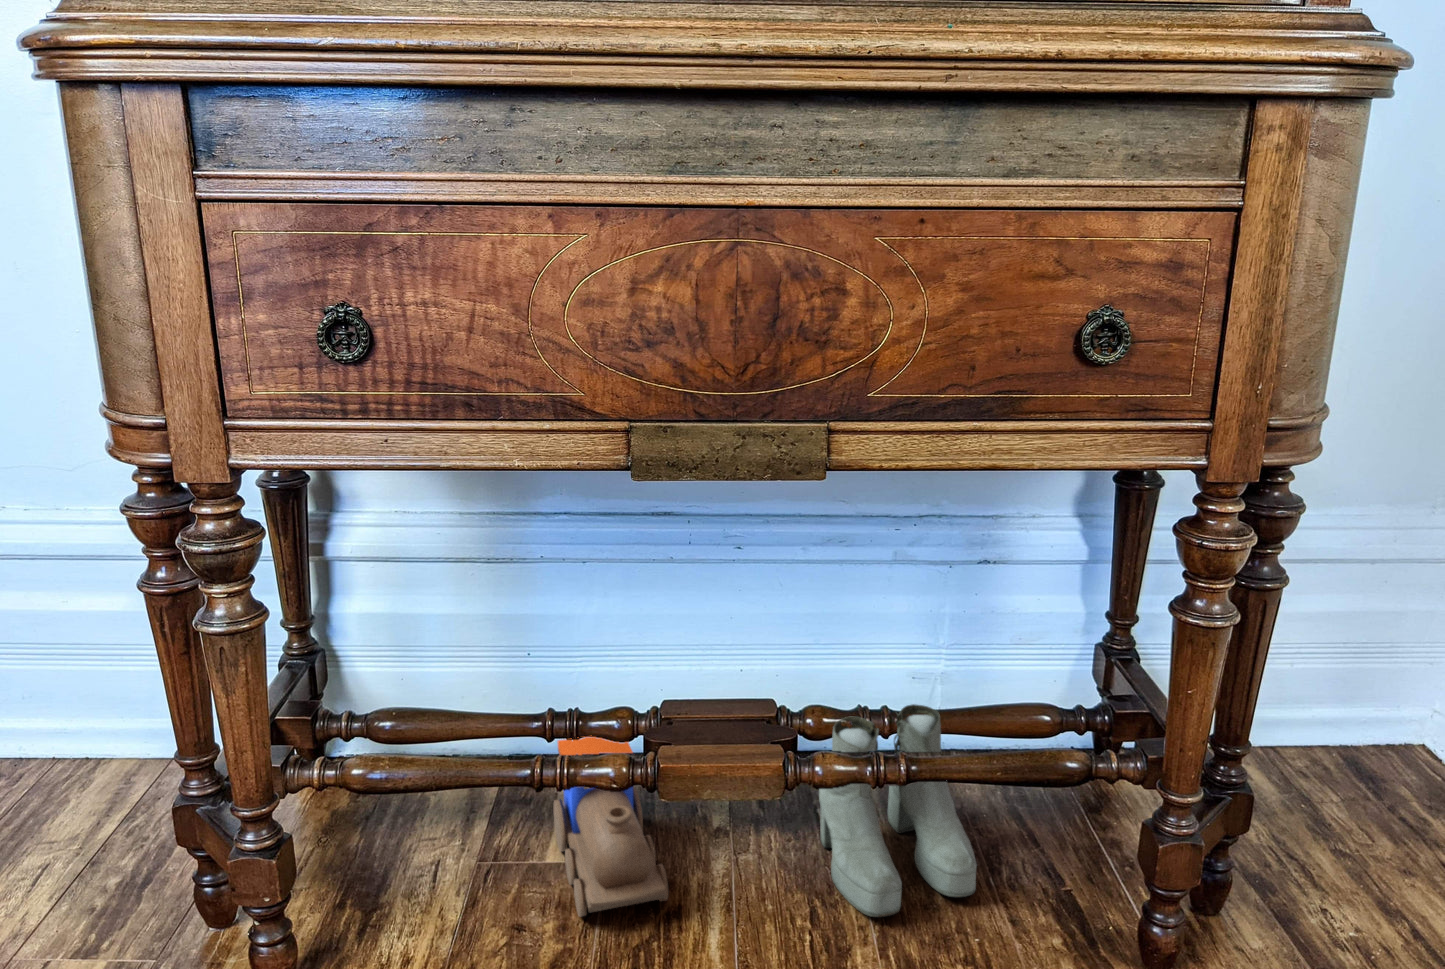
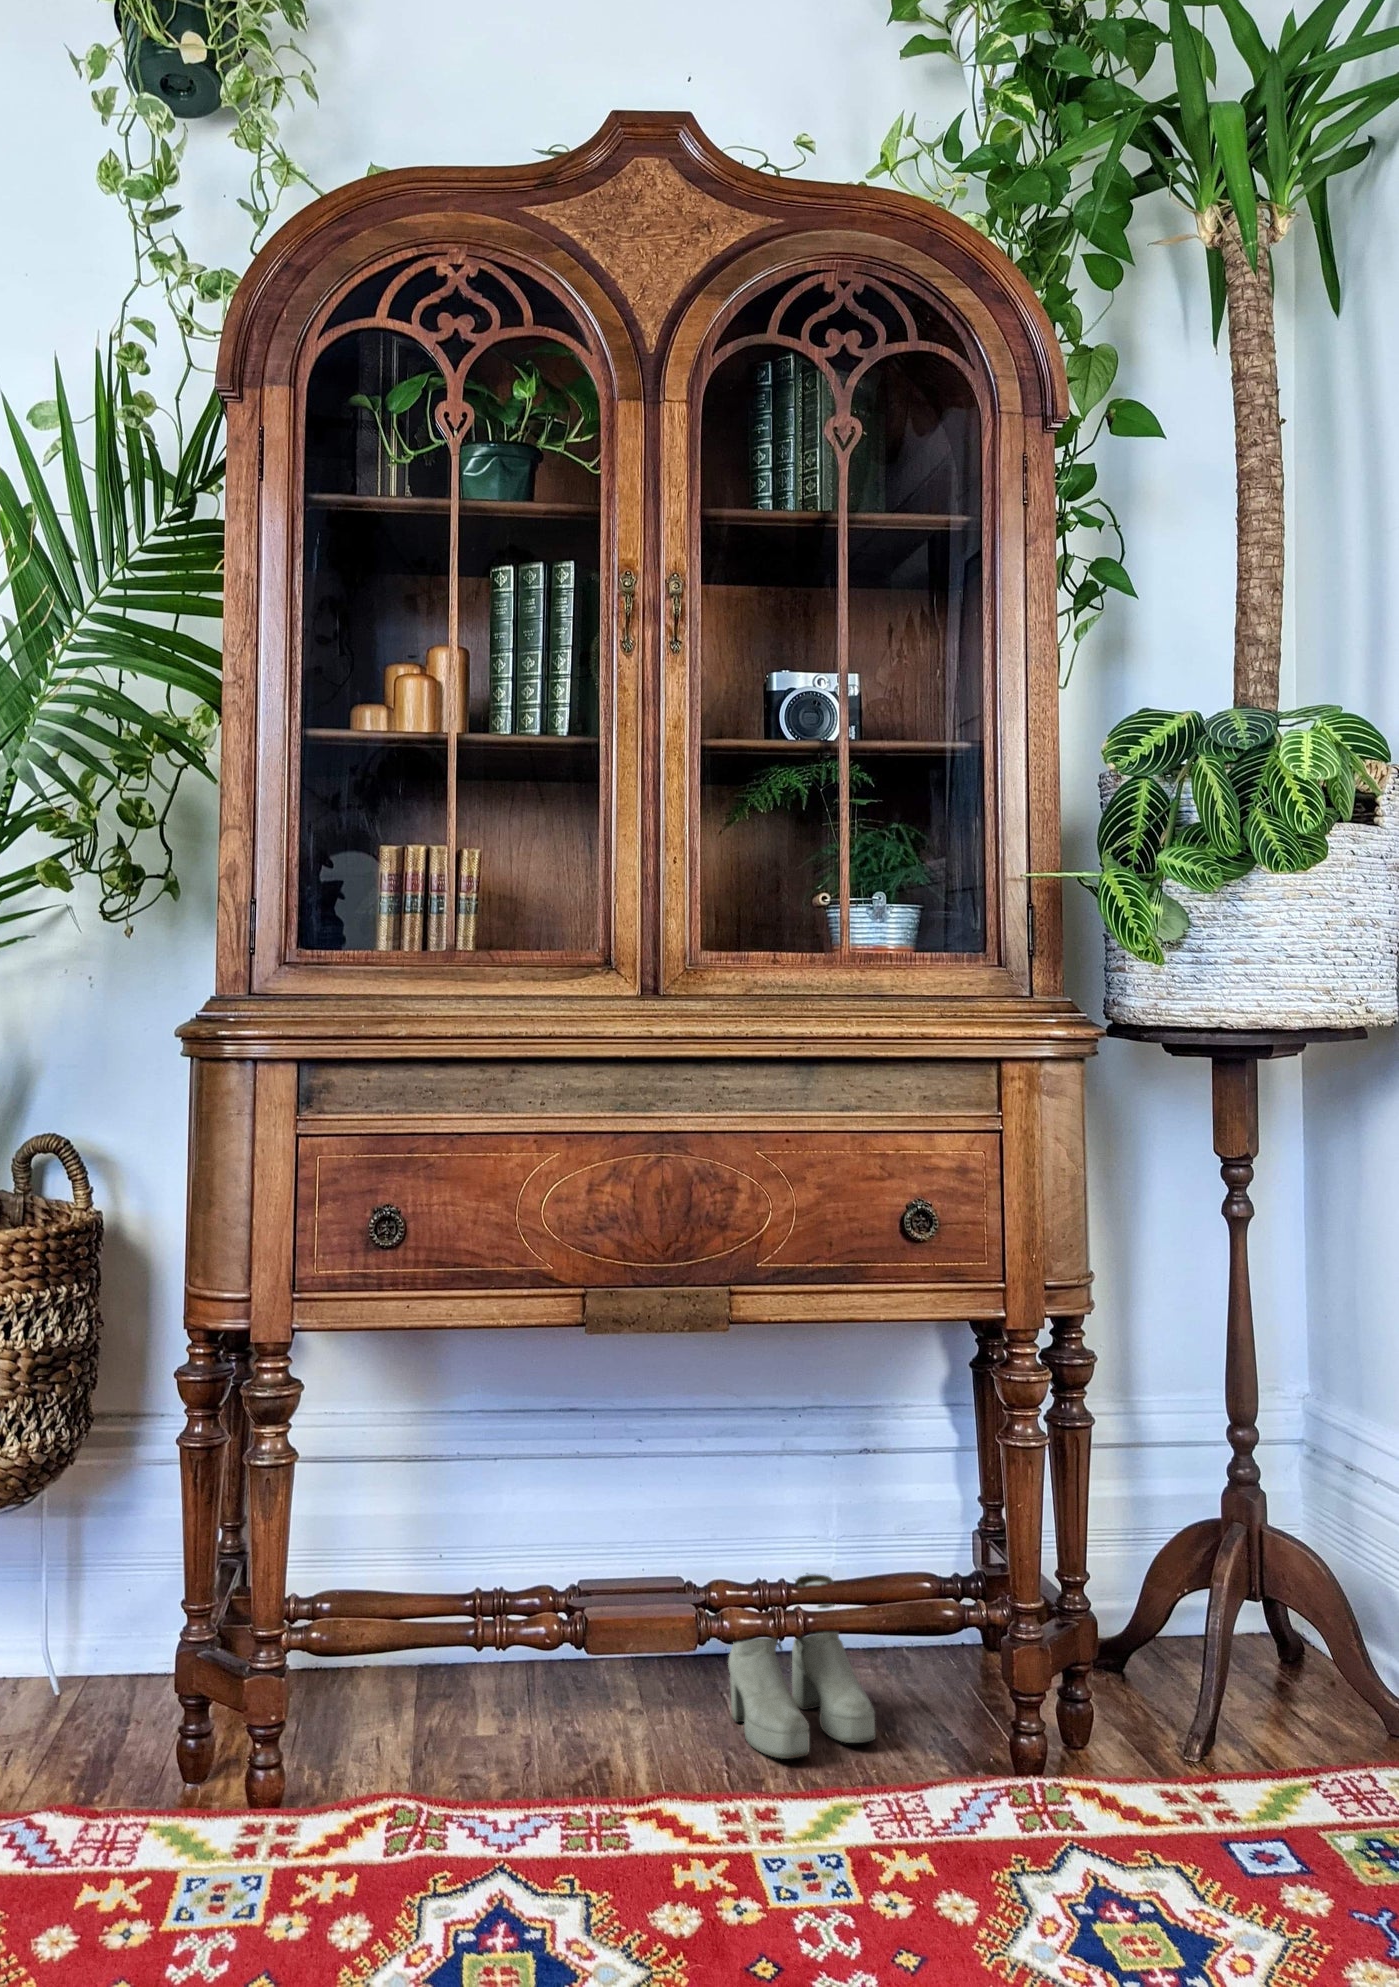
toy train: present [554,737,669,917] -> none [479,1617,599,1775]

